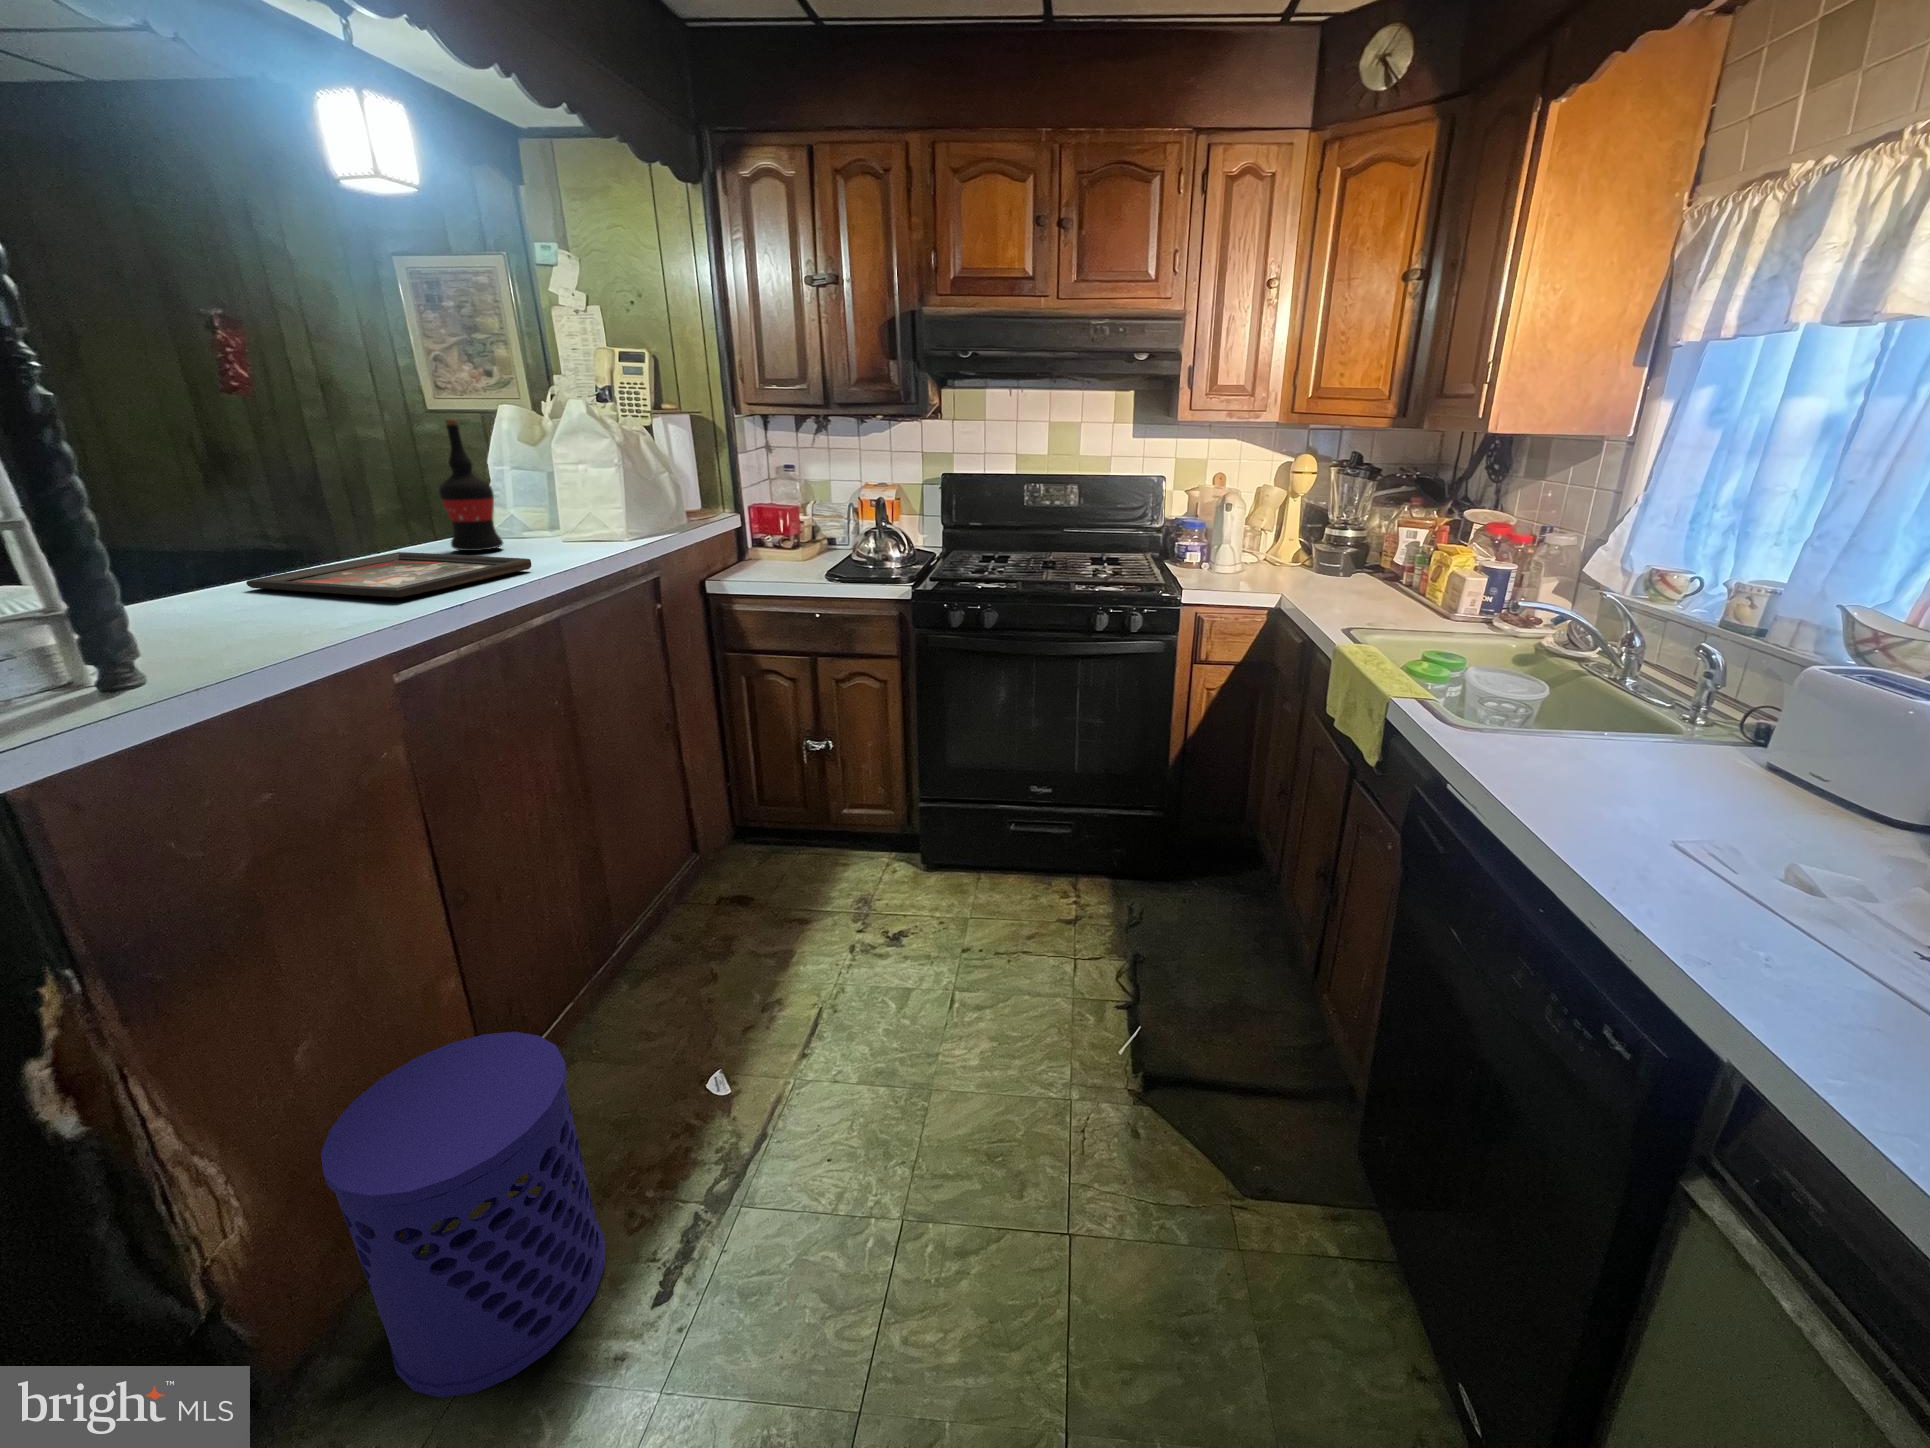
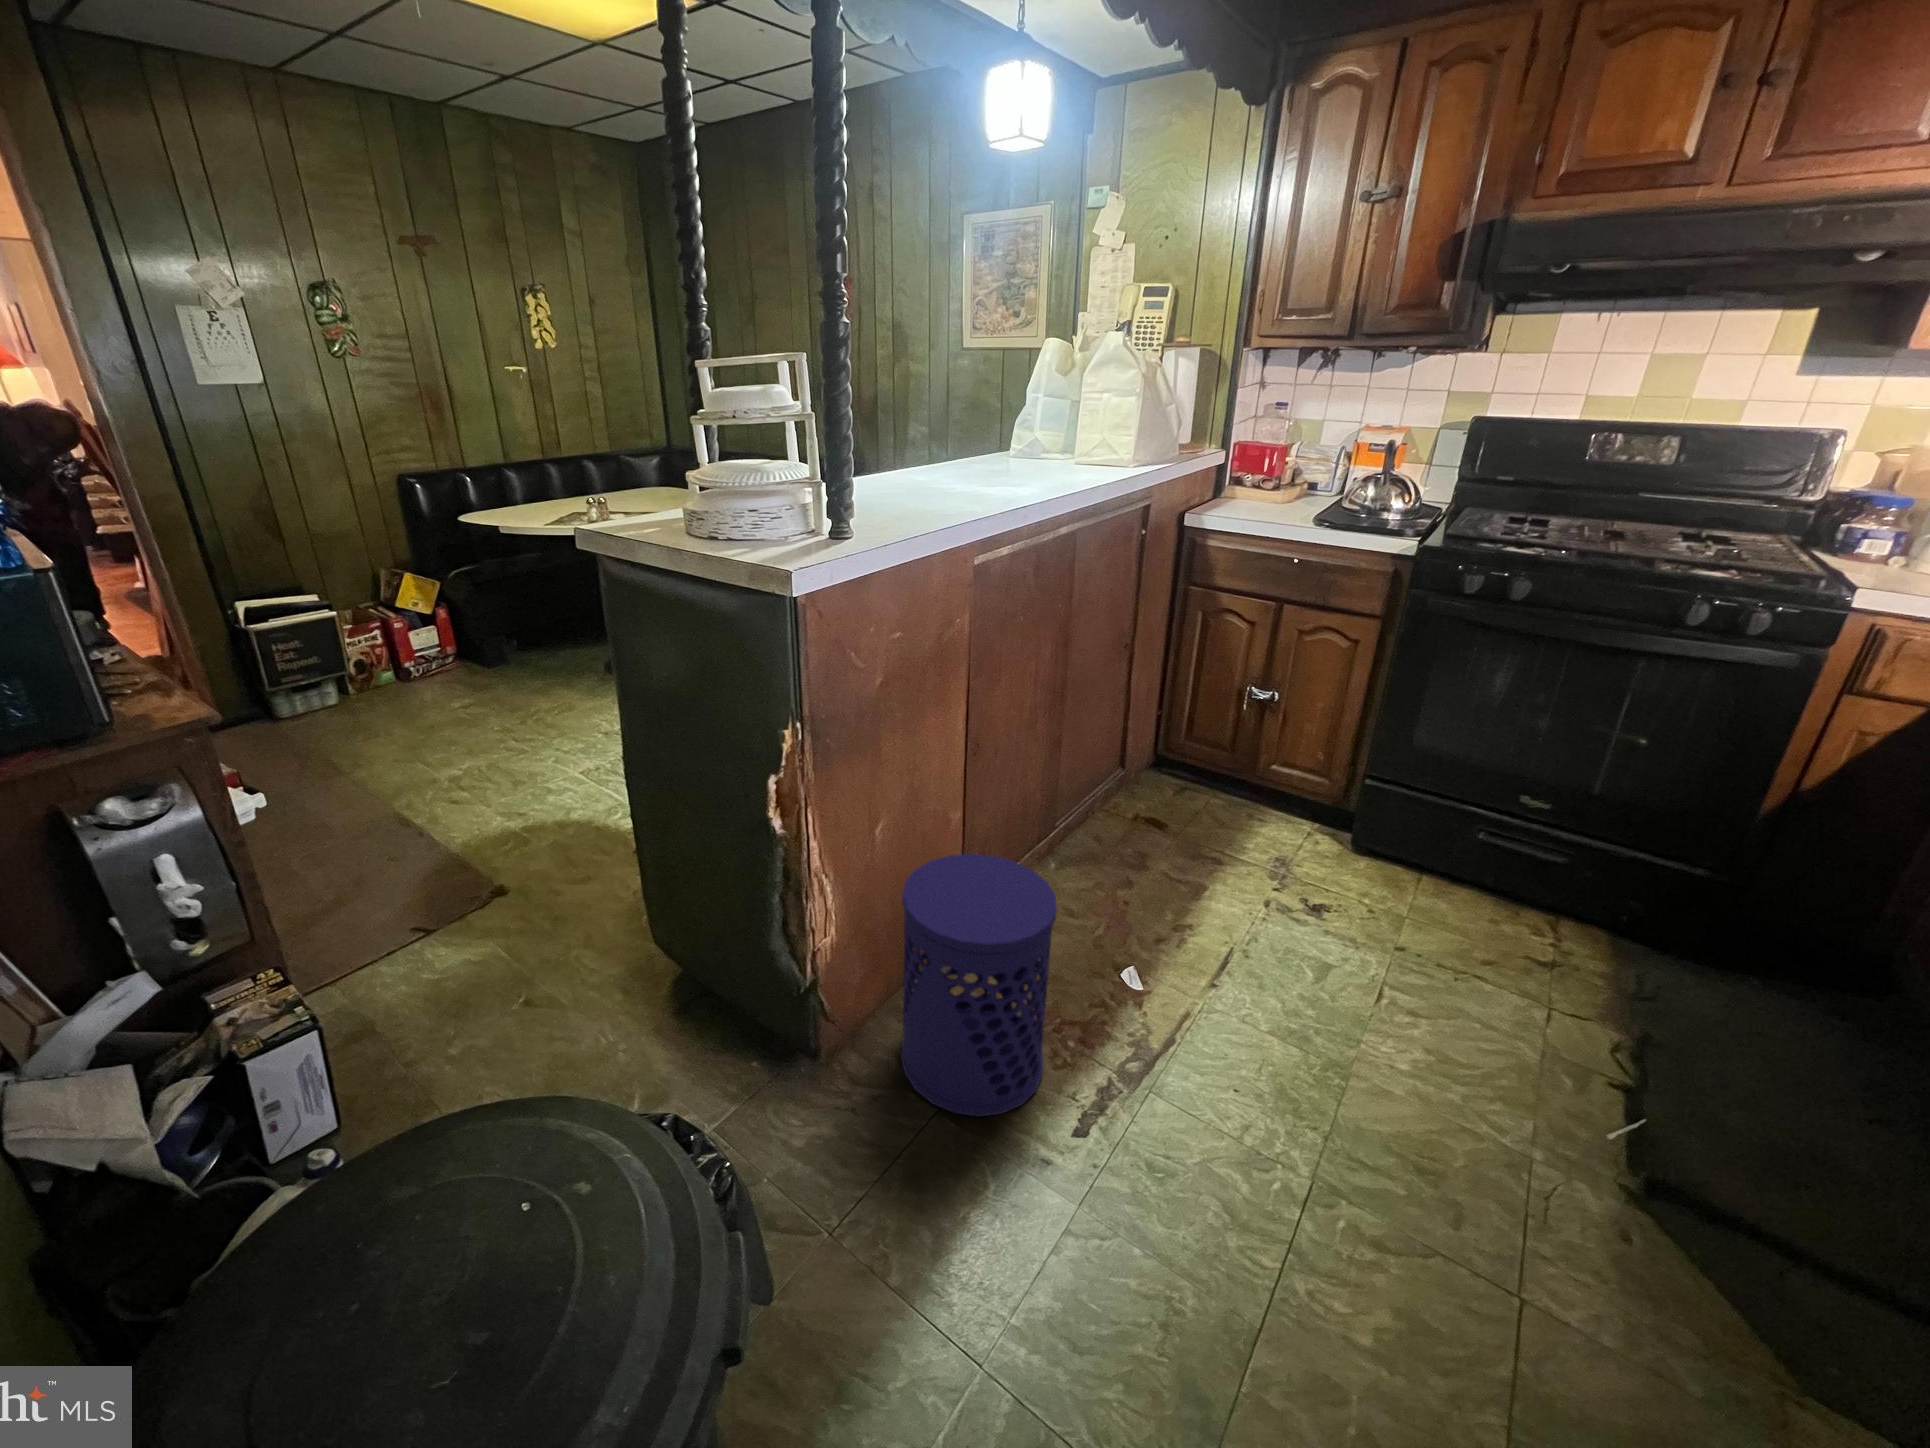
wine bottle: present [439,419,503,551] -> none [994,353,1035,468]
decorative tray: present [246,552,531,598] -> none [882,465,1068,500]

